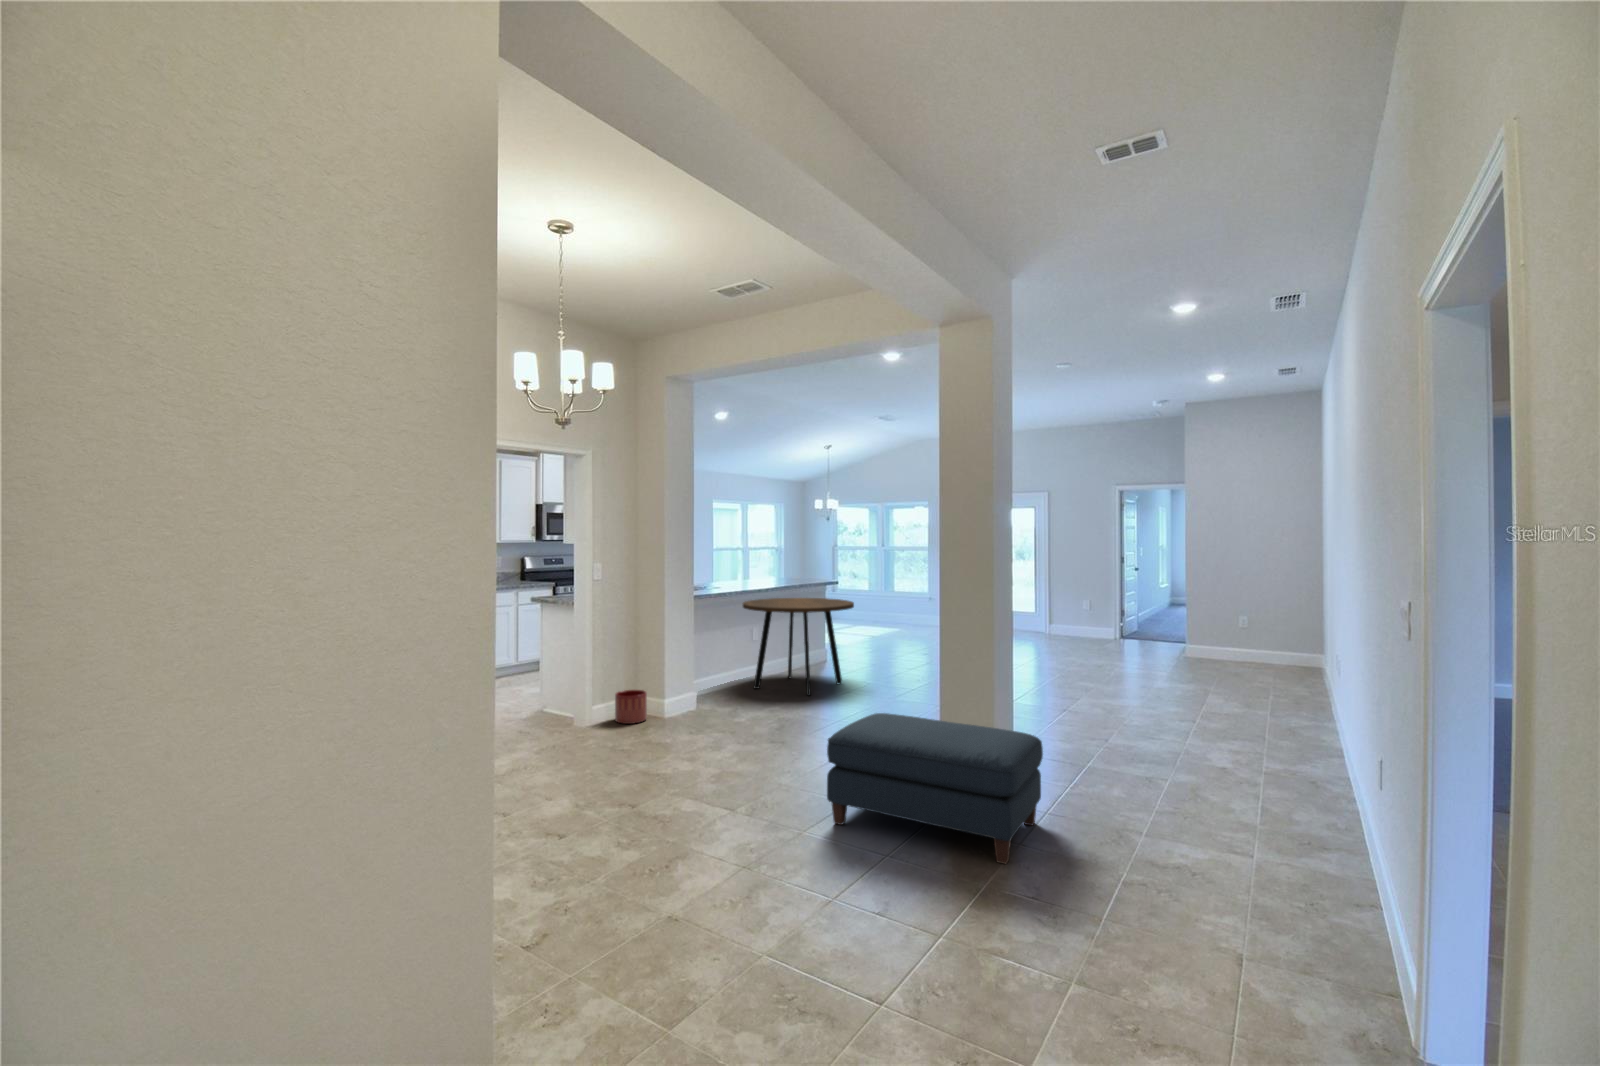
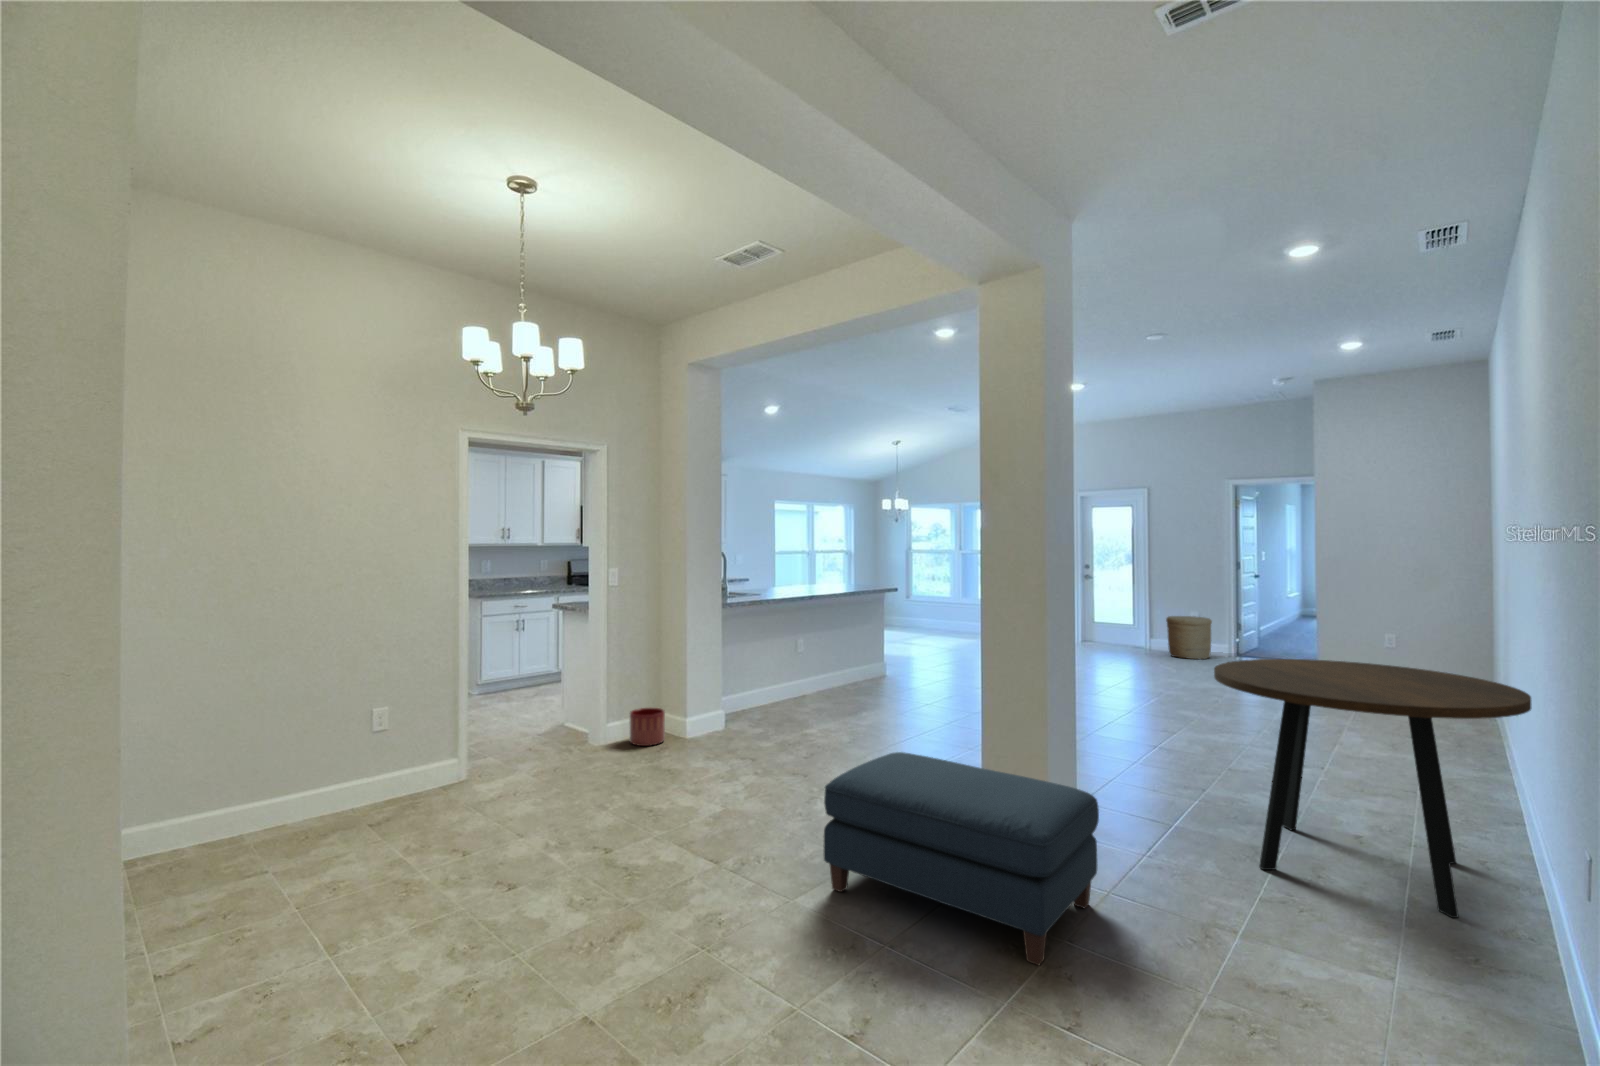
dining table: present [743,598,854,696] -> present [1214,659,1531,918]
woven basket: none [1064,604,1102,641] -> present [1166,616,1212,659]

